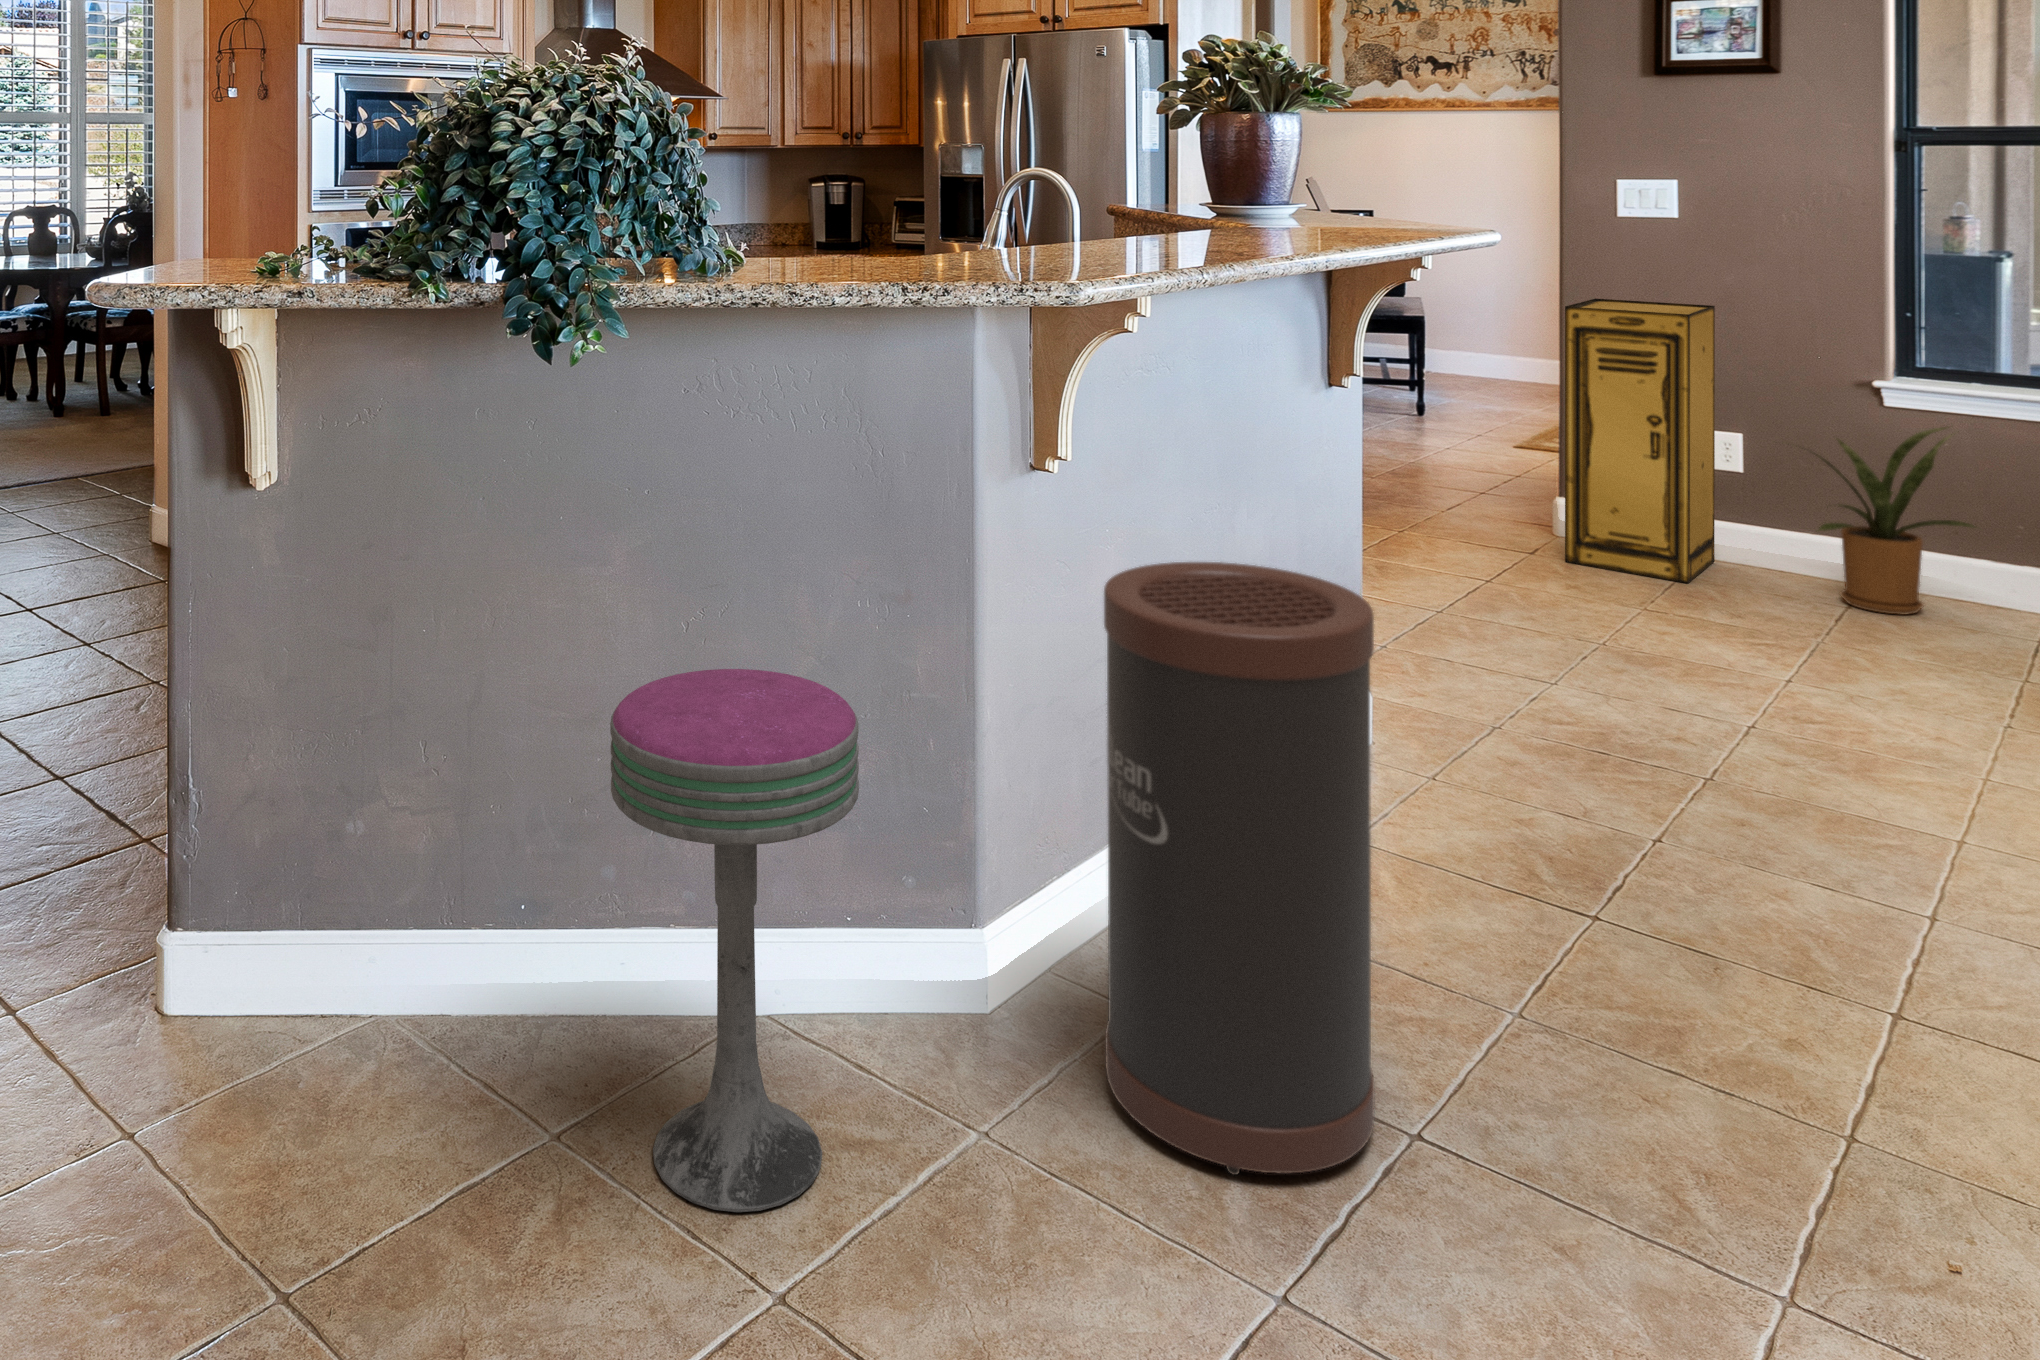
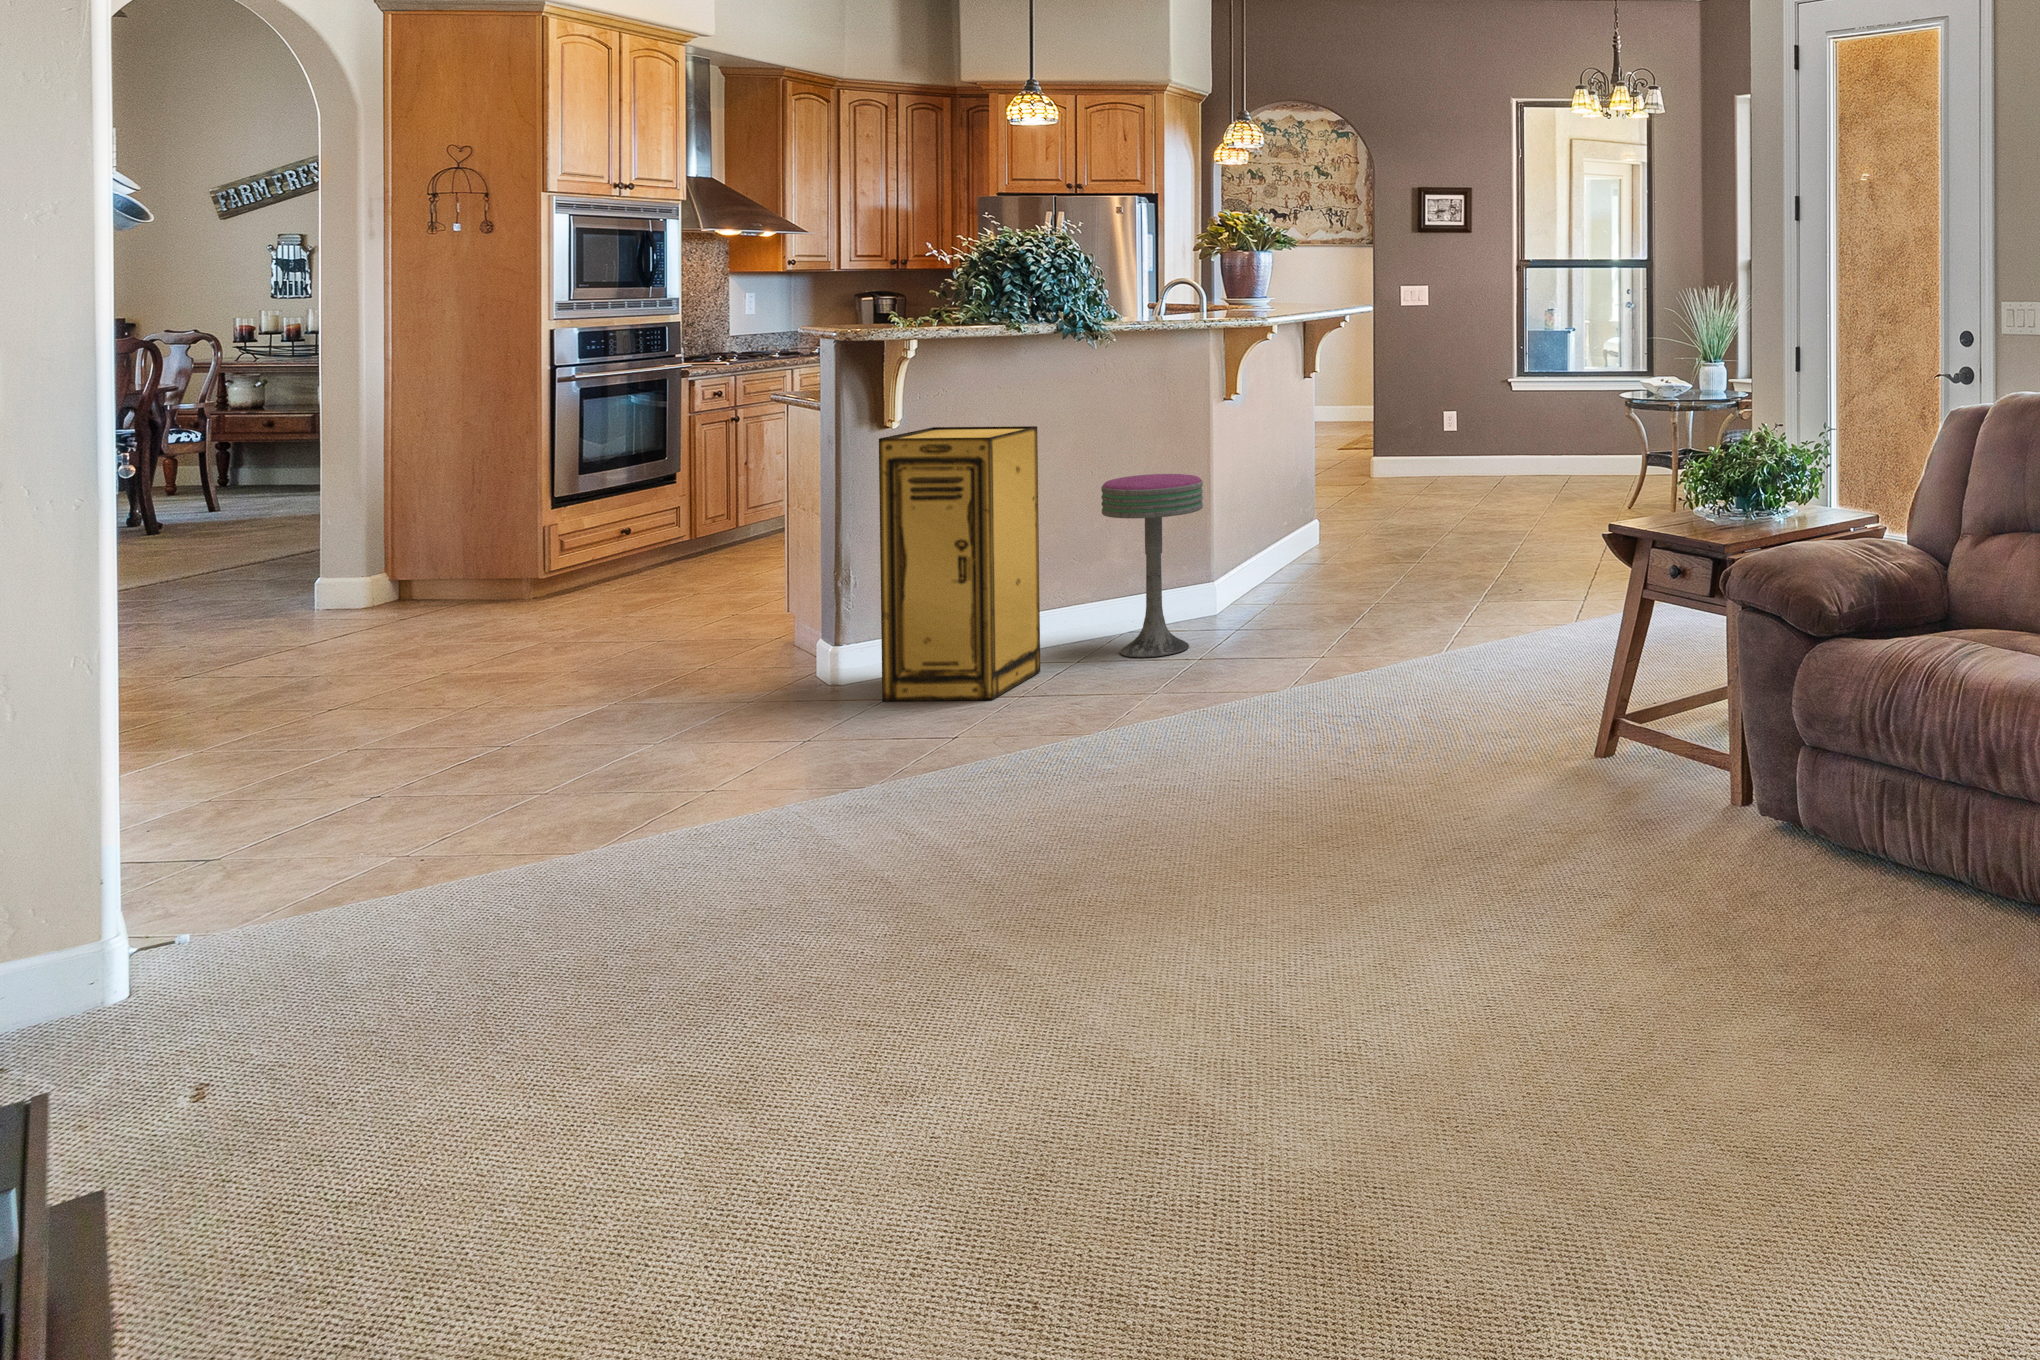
storage cabinet: present [1565,299,1715,583] -> present [879,426,1040,701]
house plant: present [1788,427,1974,615] -> none [1471,398,1554,487]
trash can: present [1104,562,1375,1175] -> none [1269,424,1365,620]

